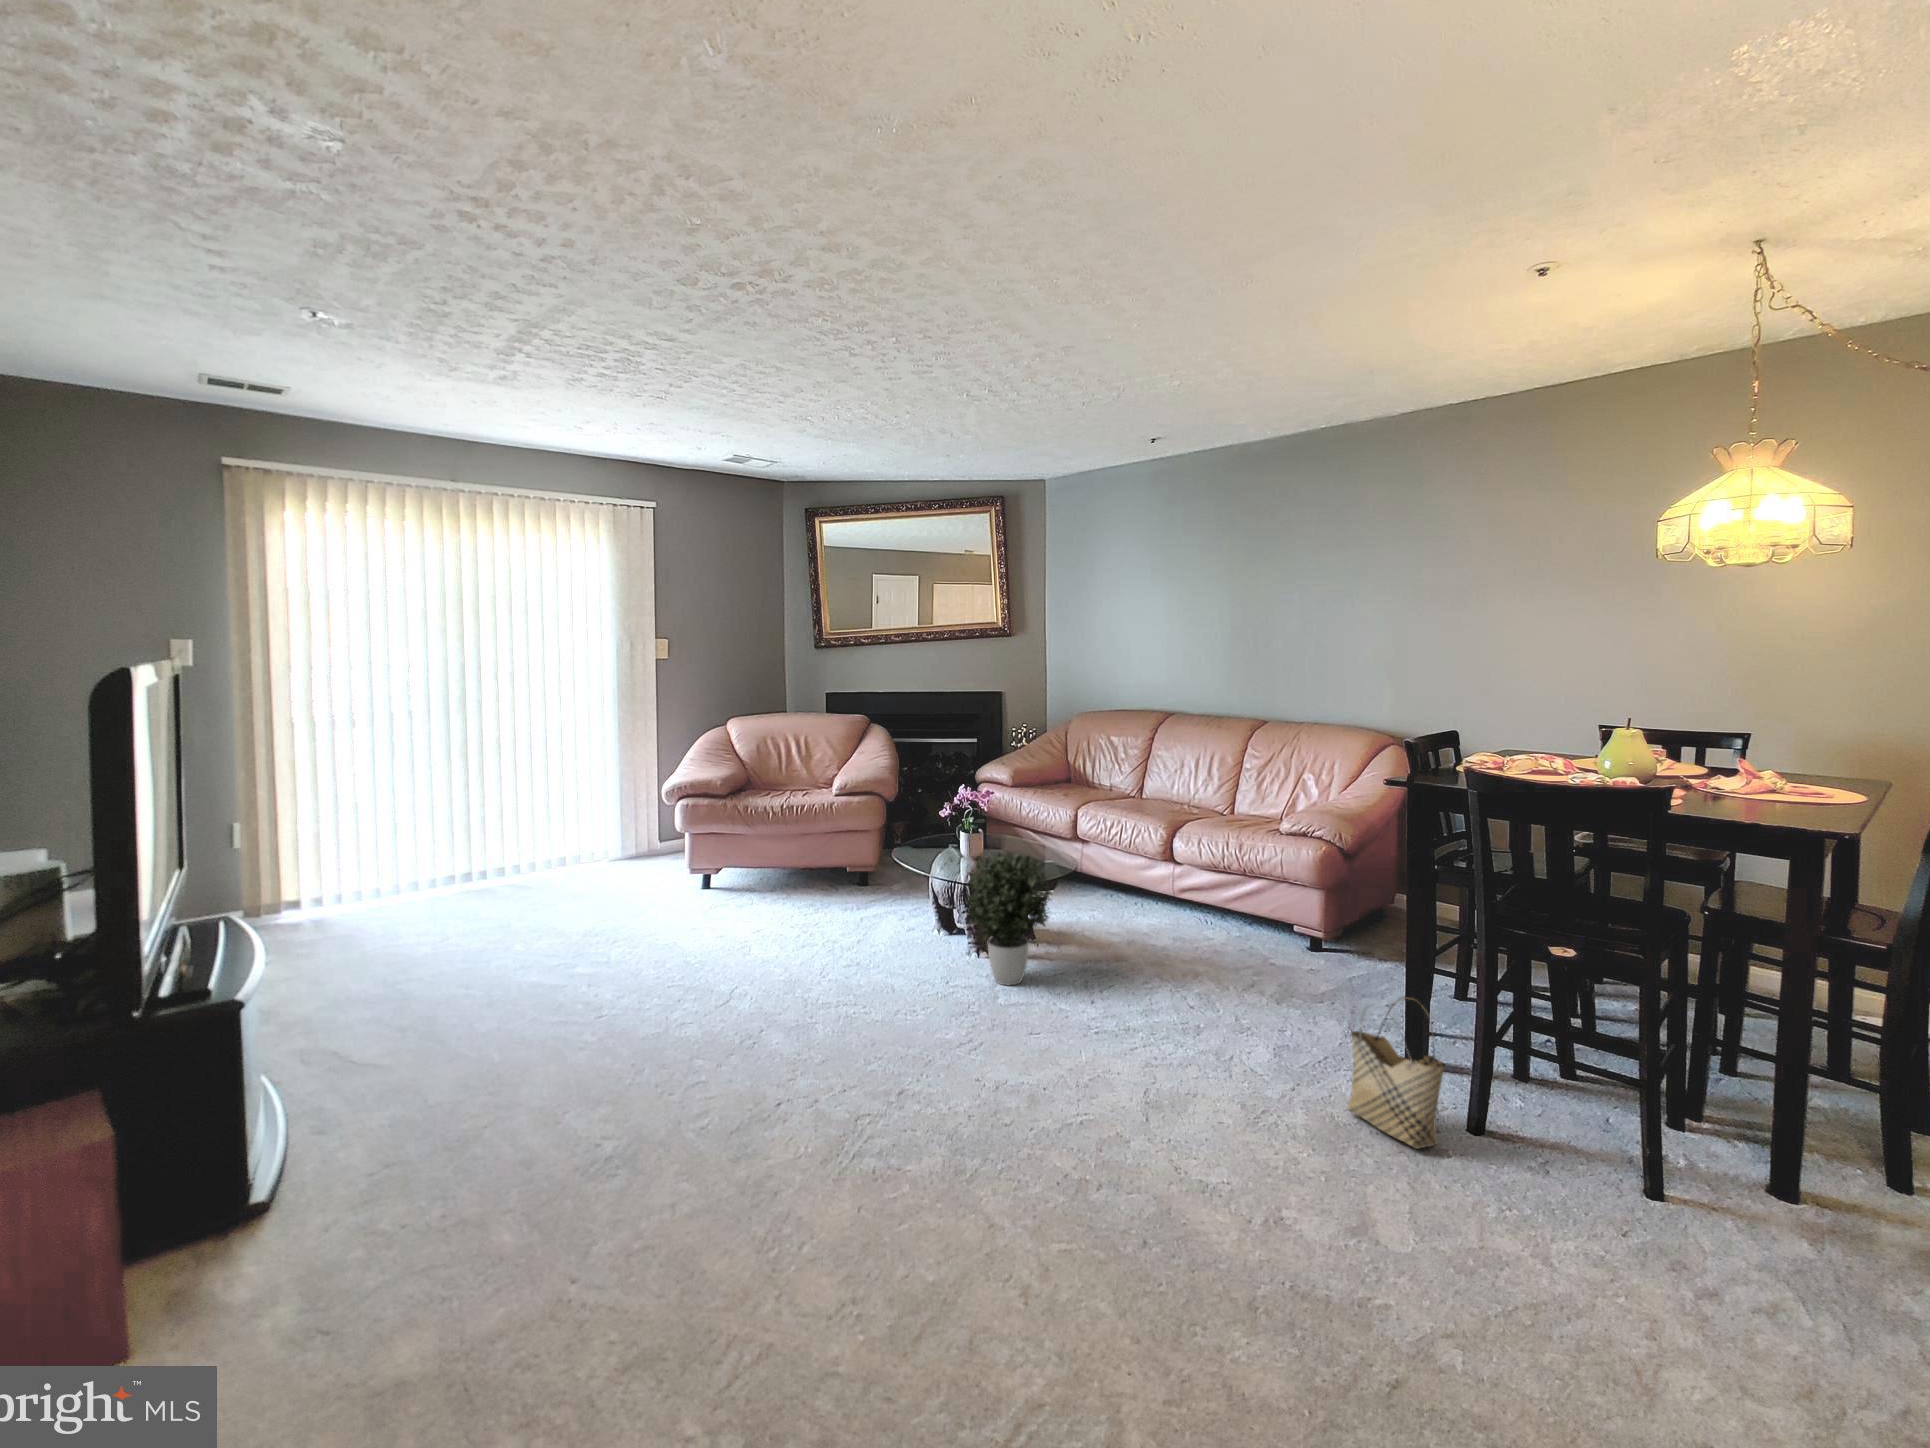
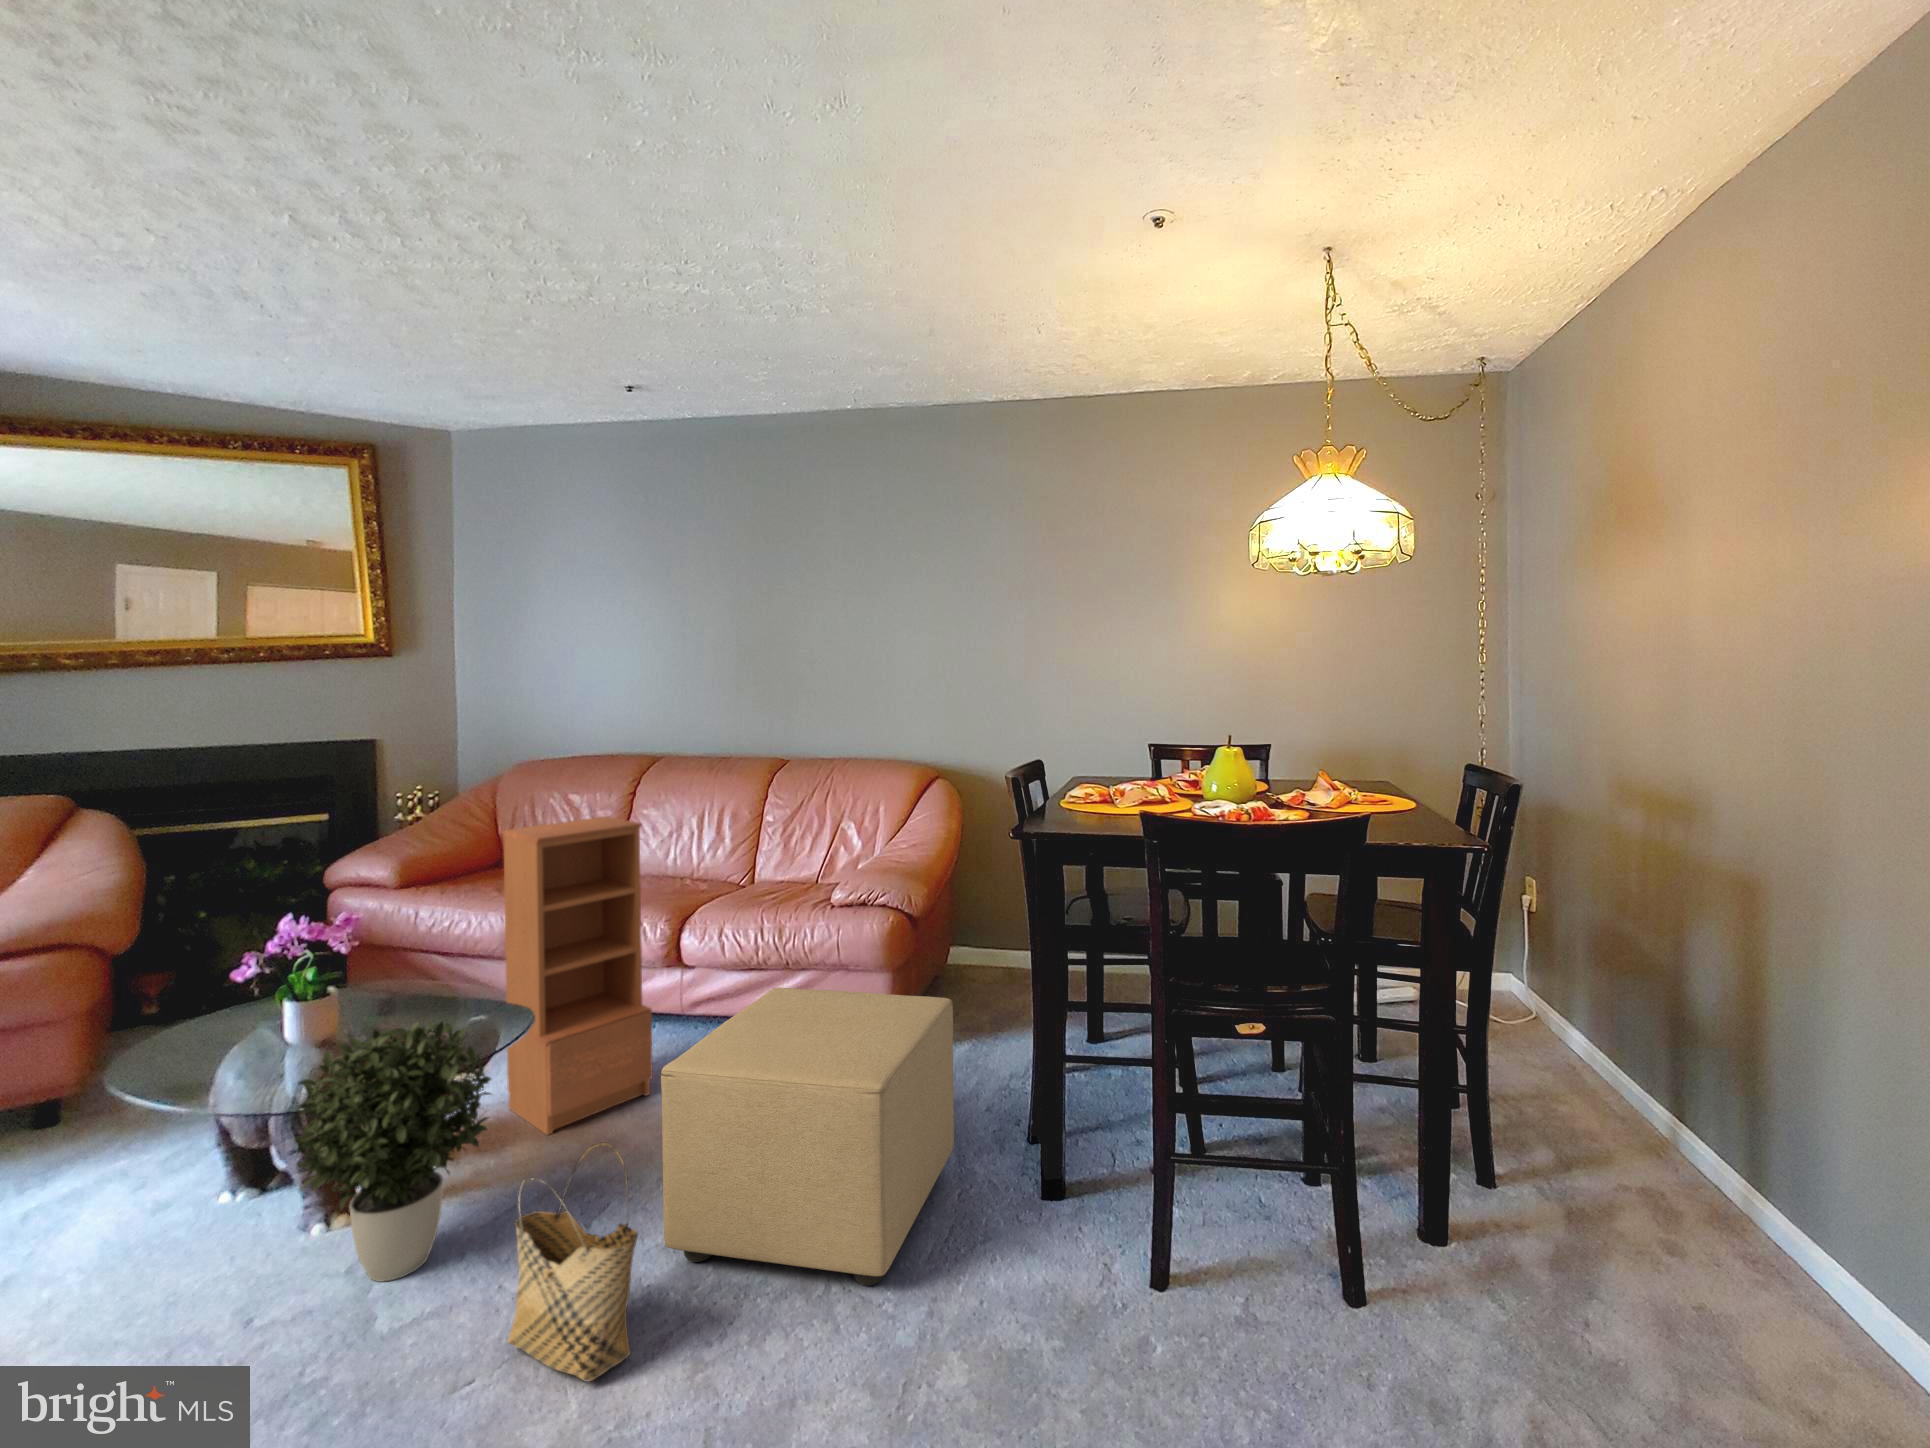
bookcase: none [1064,752,1148,944] -> present [503,817,653,1135]
ottoman: none [1136,875,1338,1060] -> present [661,988,954,1286]
woven basket: present [1347,997,1445,1149] -> present [508,1143,638,1381]

